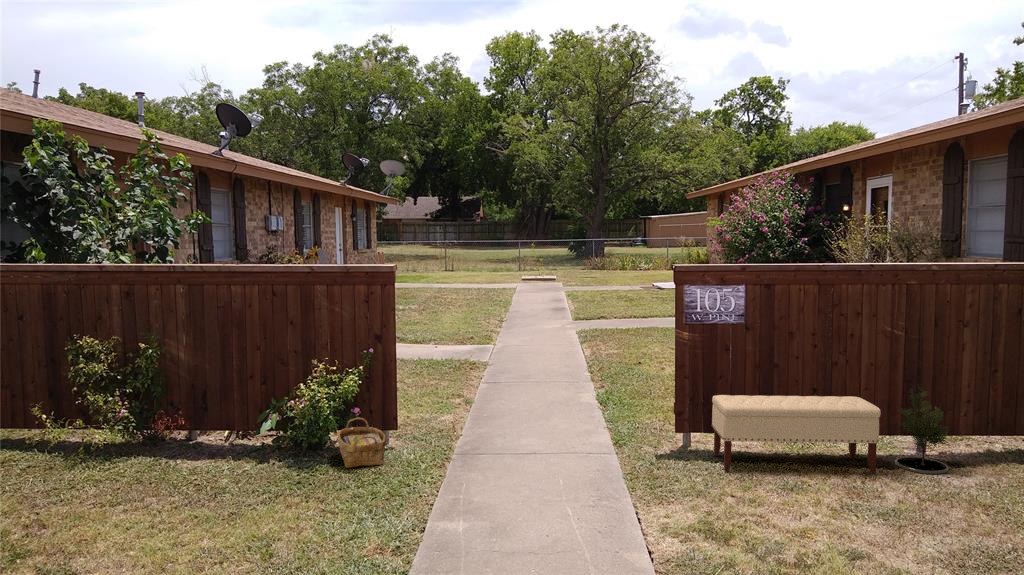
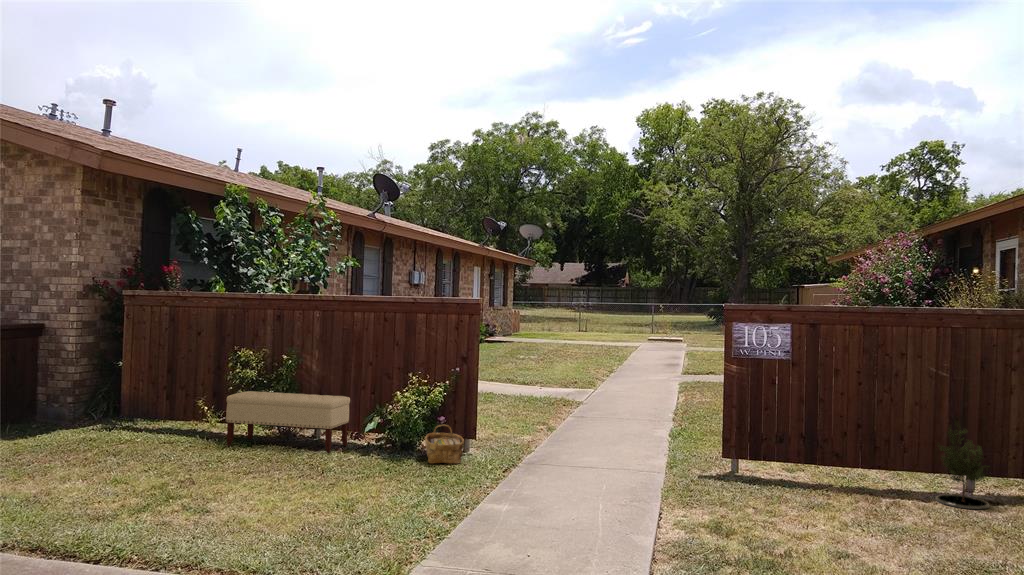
bench: present [711,395,881,474] -> present [226,391,350,453]

